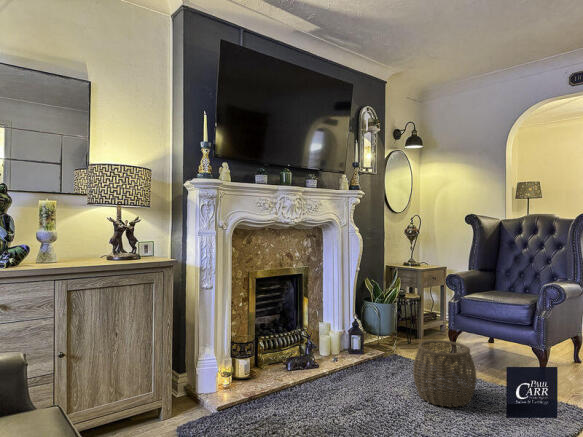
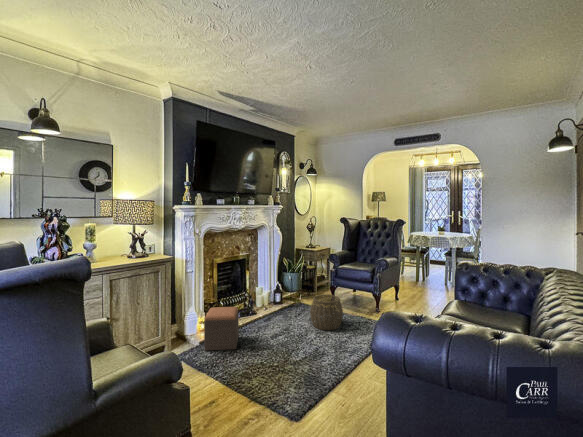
footstool: none [222,349,284,427] -> present [204,307,239,351]

